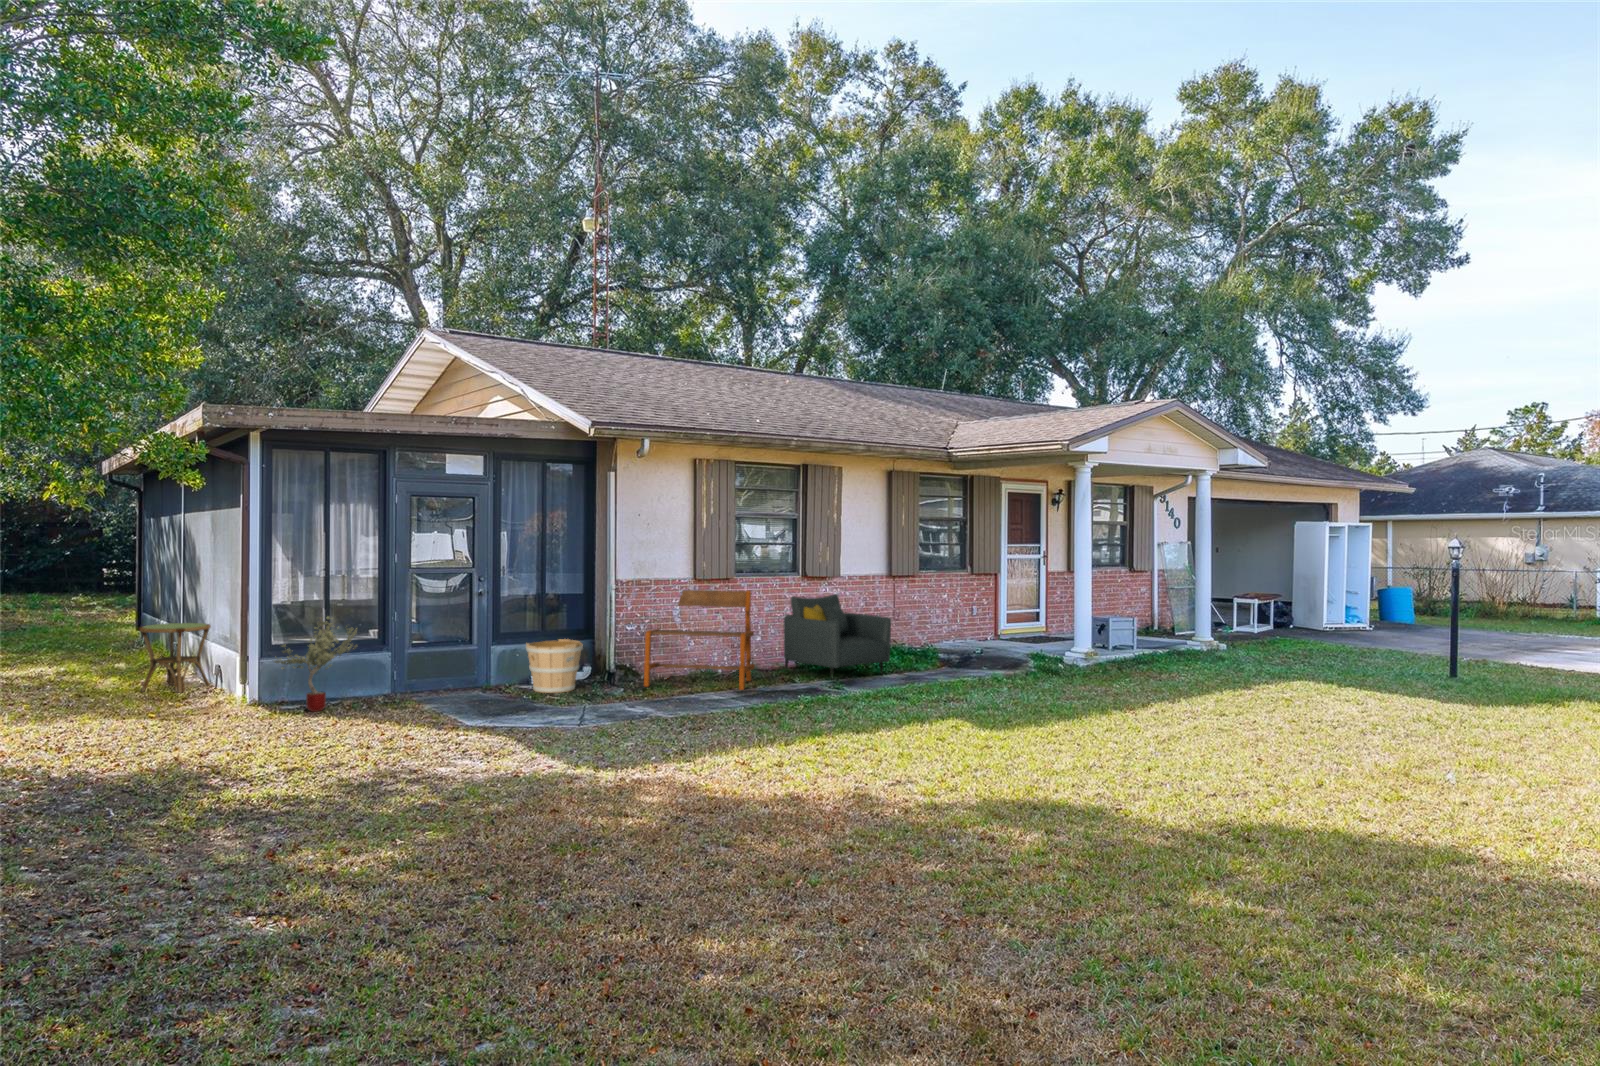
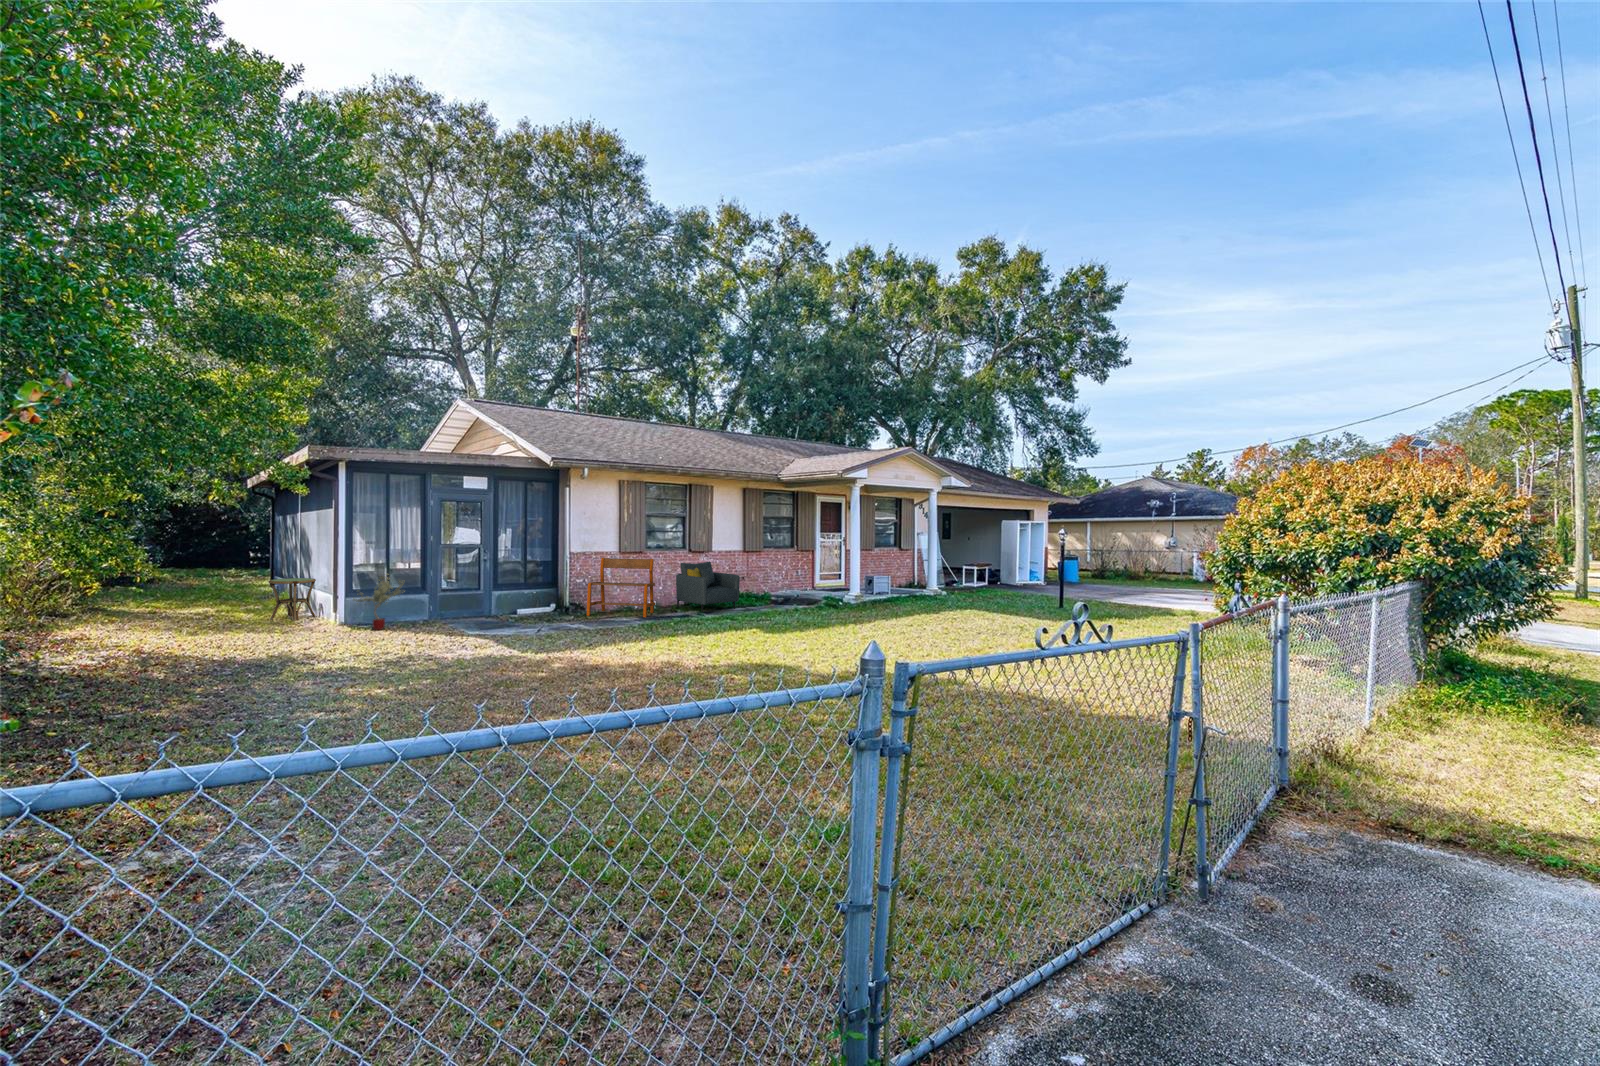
wooden bucket: present [526,639,583,693] -> none [513,588,549,619]

